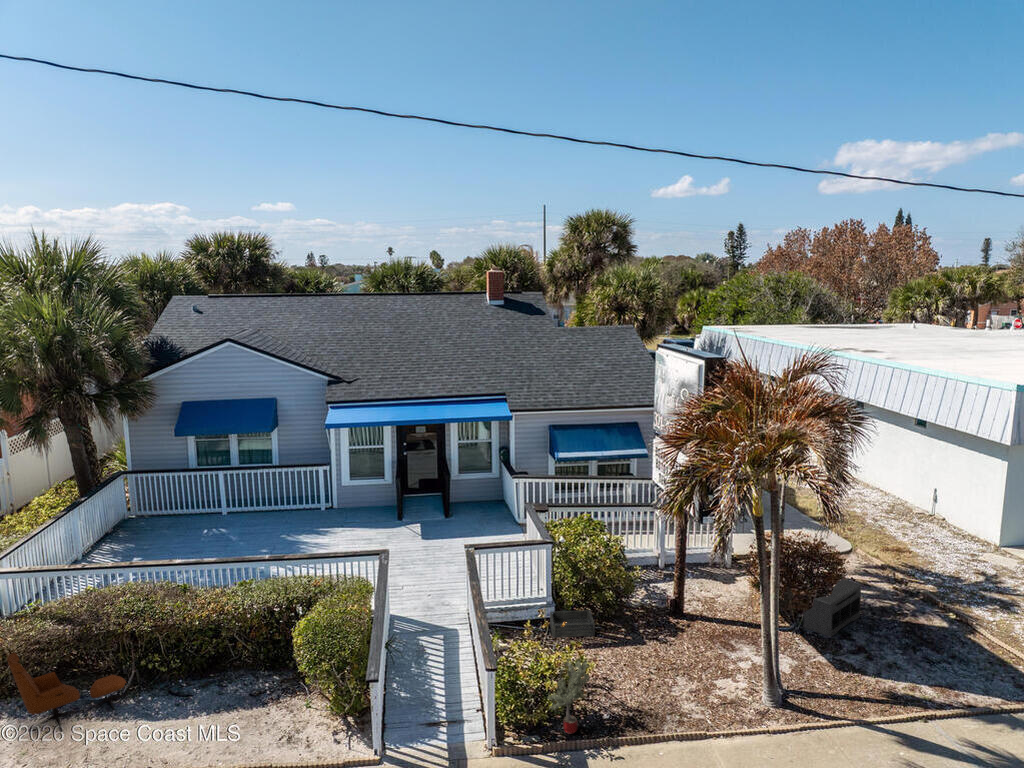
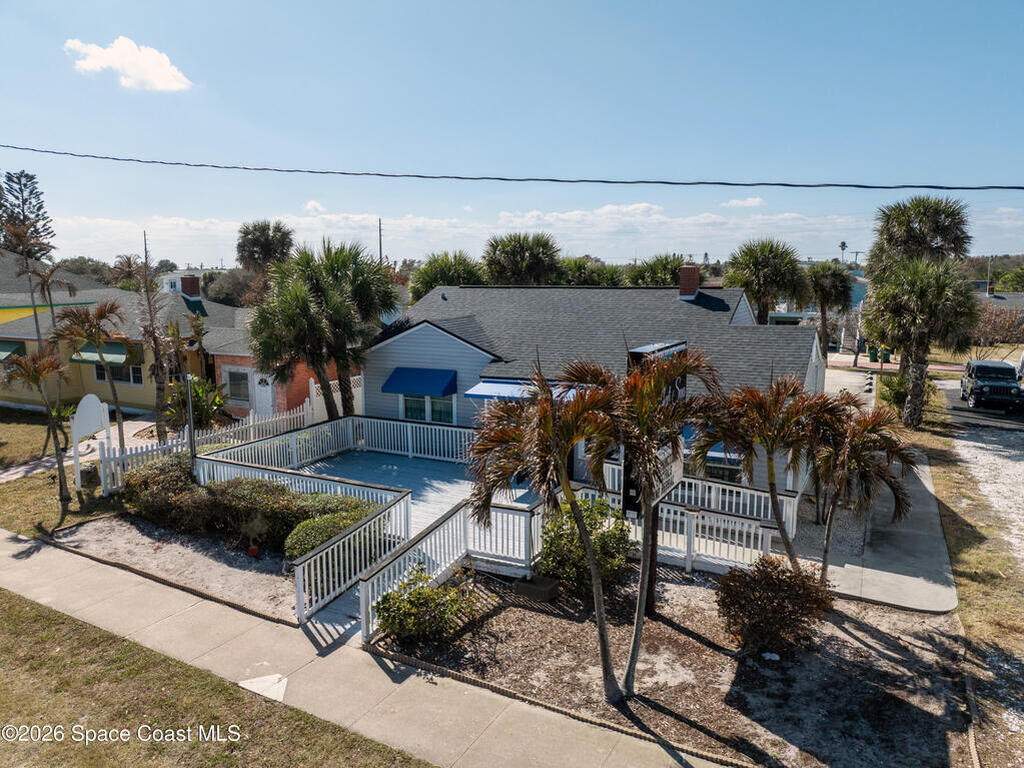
bench: present [803,579,861,637] -> none [753,618,839,675]
lounge chair: present [7,653,128,732] -> none [171,500,240,555]
potted tree: present [547,659,590,734] -> present [240,513,268,556]

